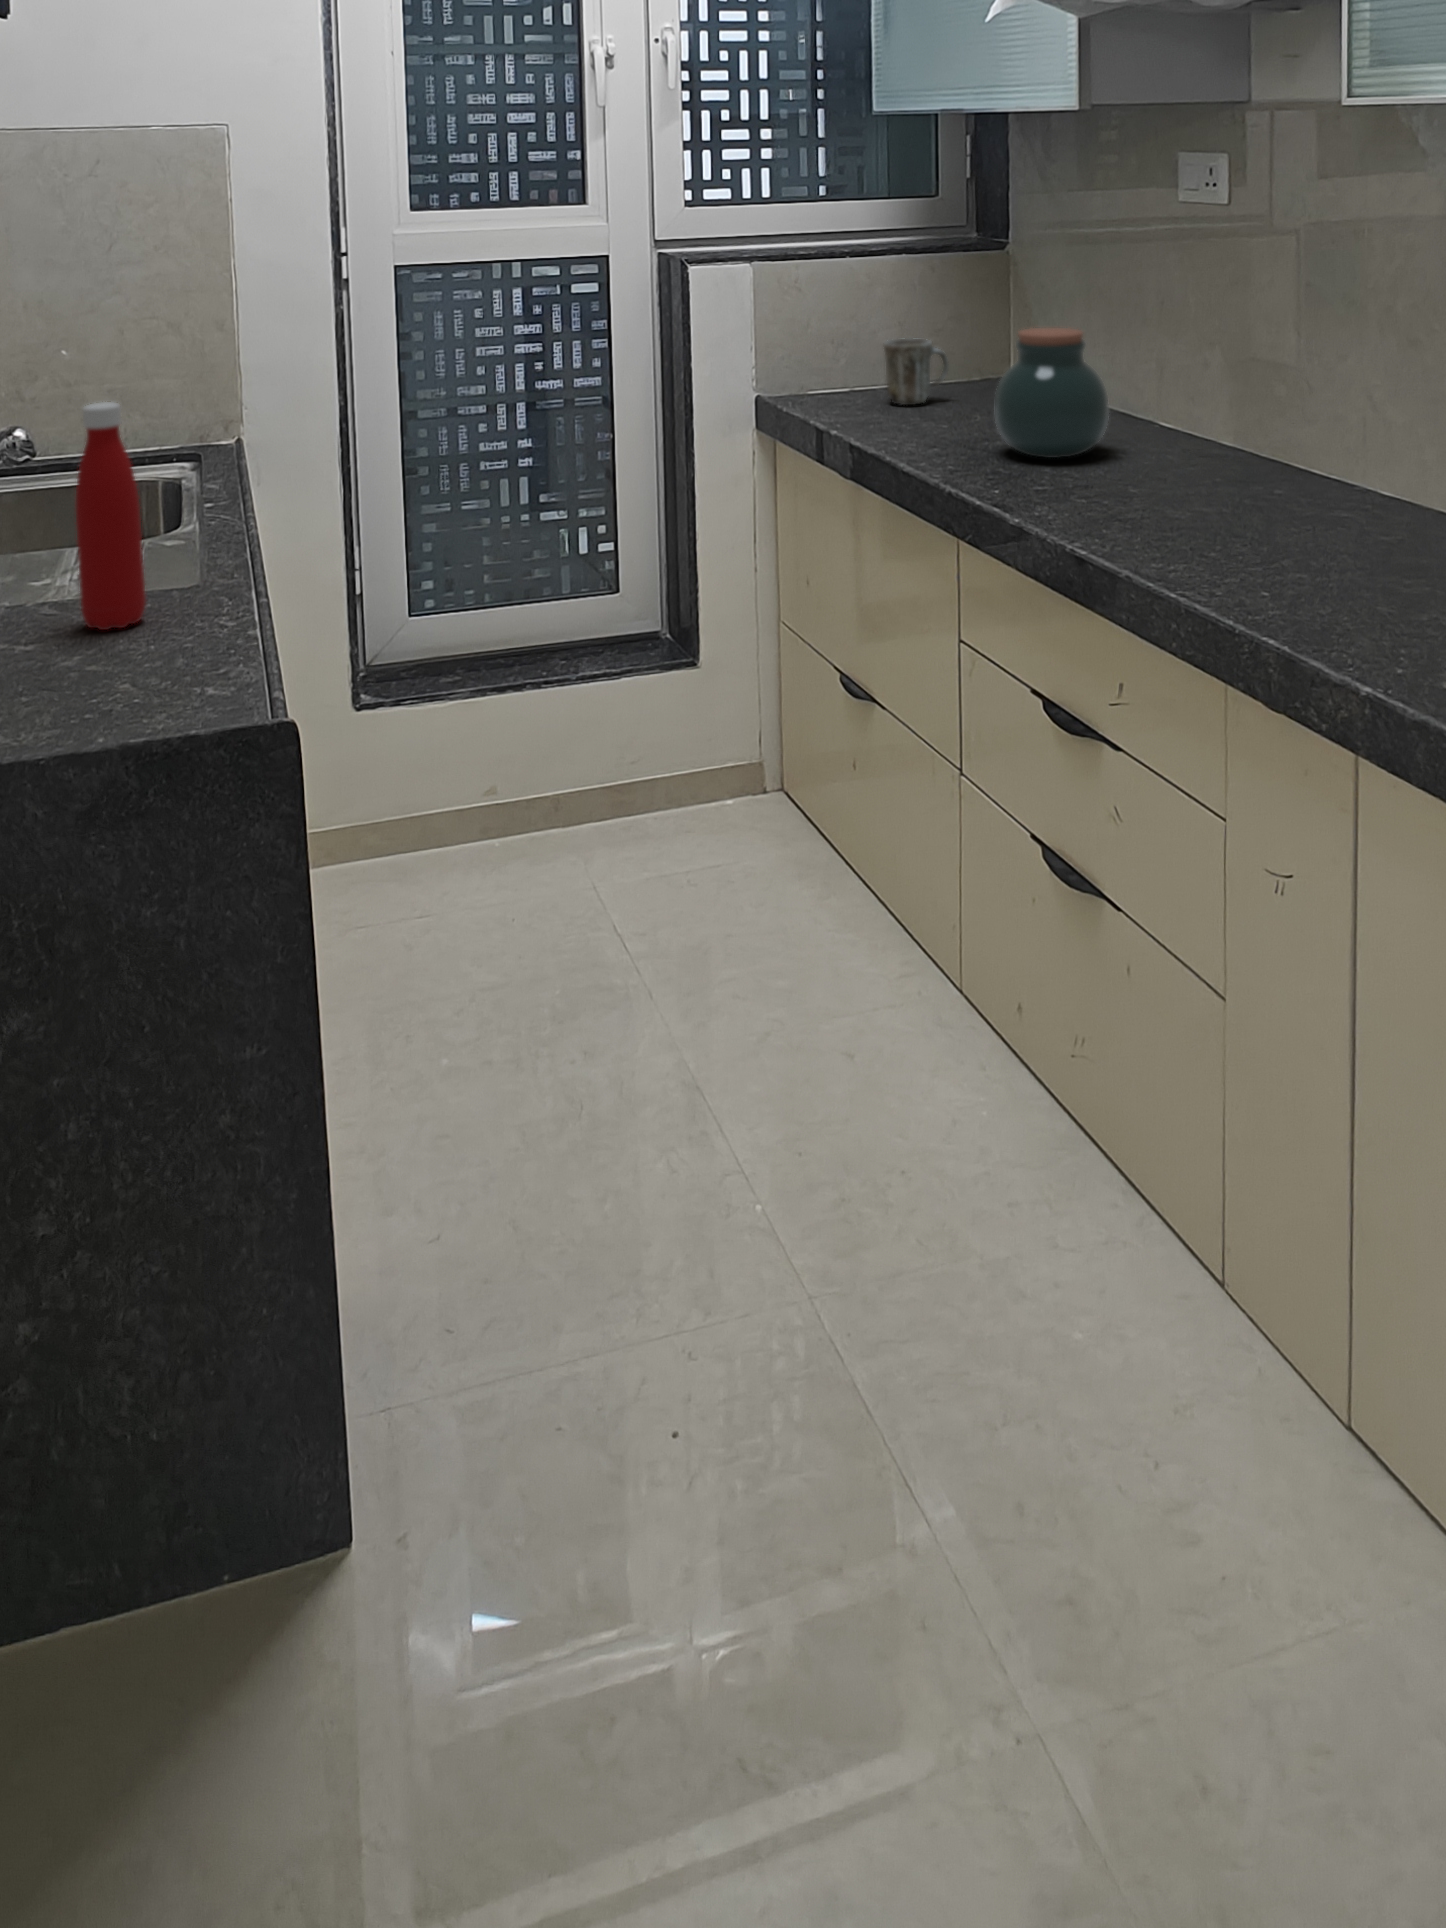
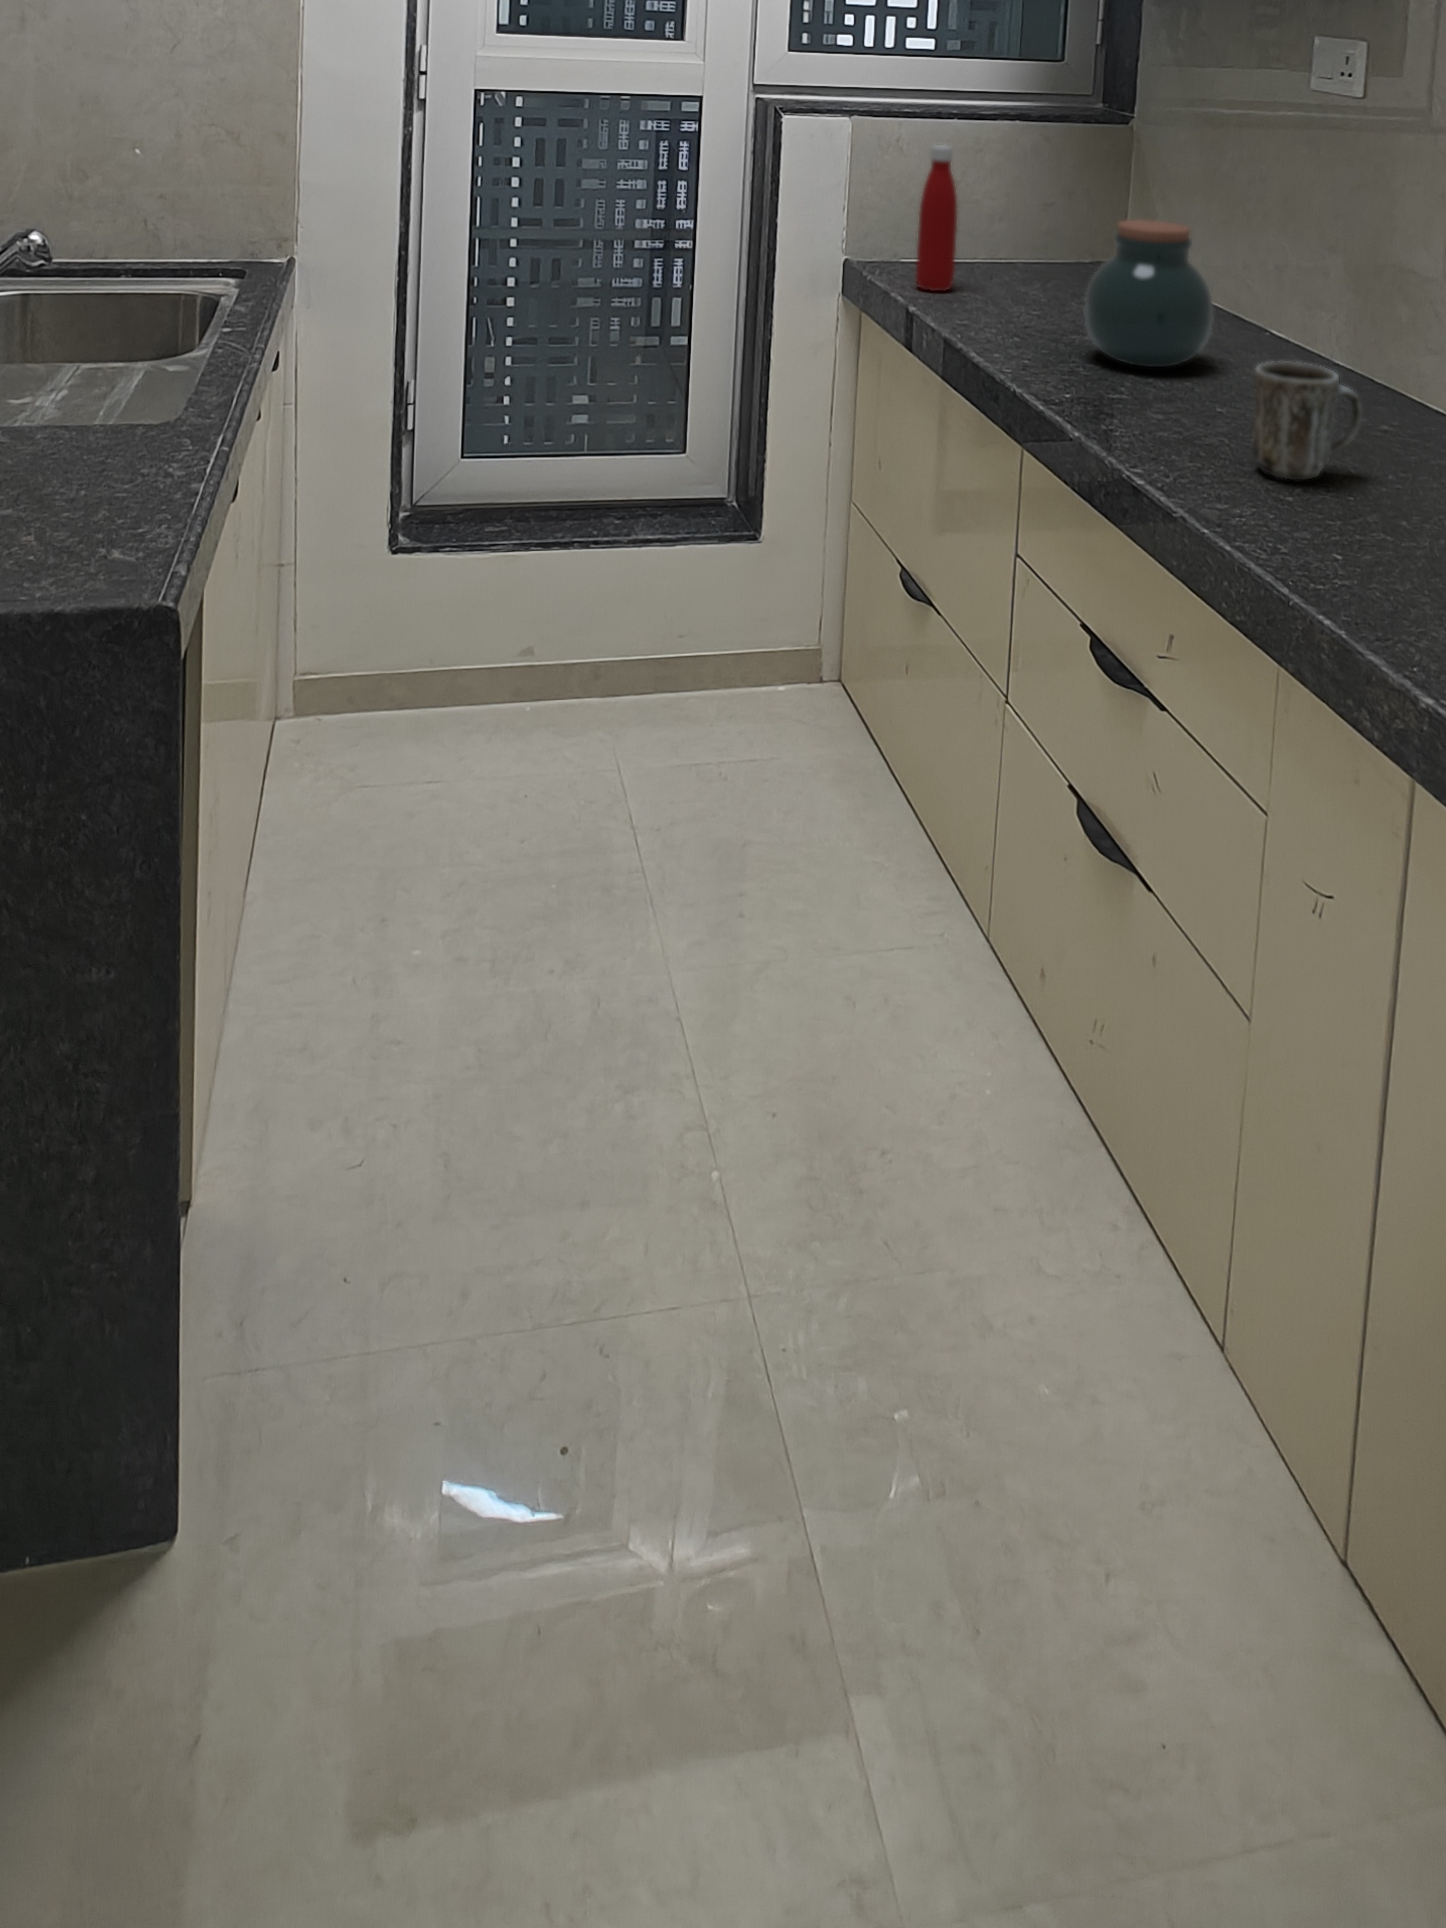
mug: present [884,338,949,405] -> present [1253,361,1362,480]
bottle: present [76,402,146,630] -> present [916,145,957,291]

